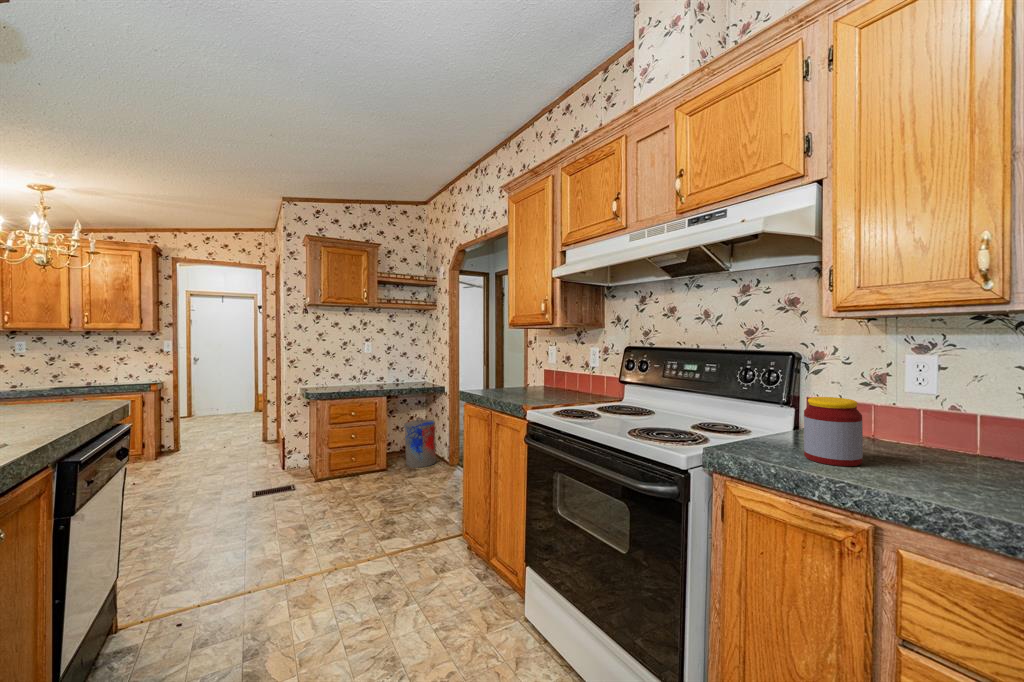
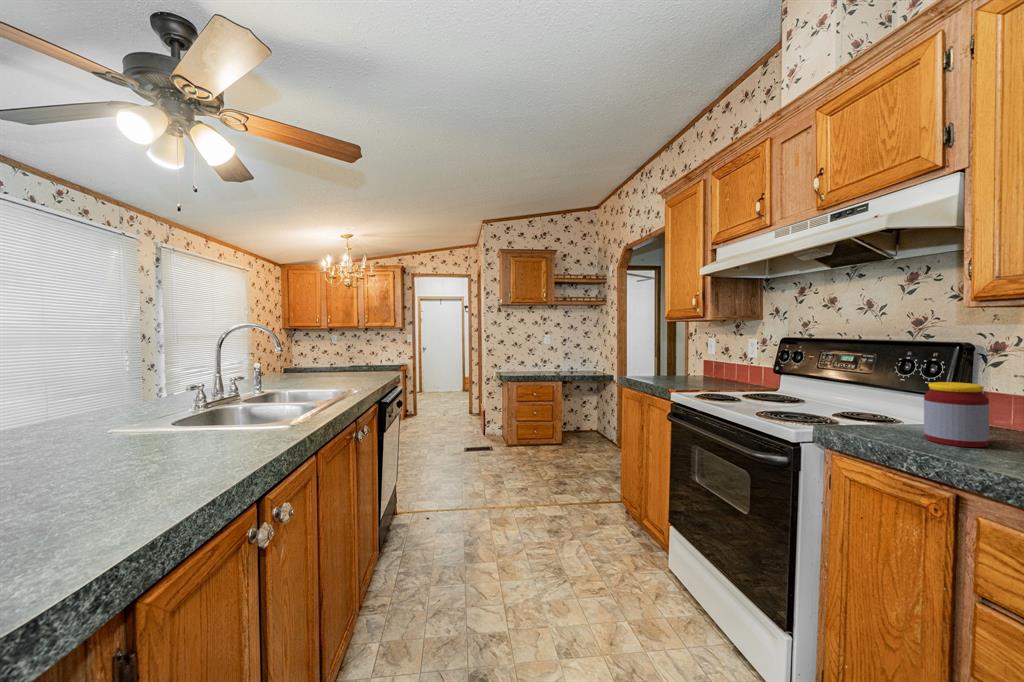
trash can: present [404,418,436,467] -> none [578,402,606,446]

